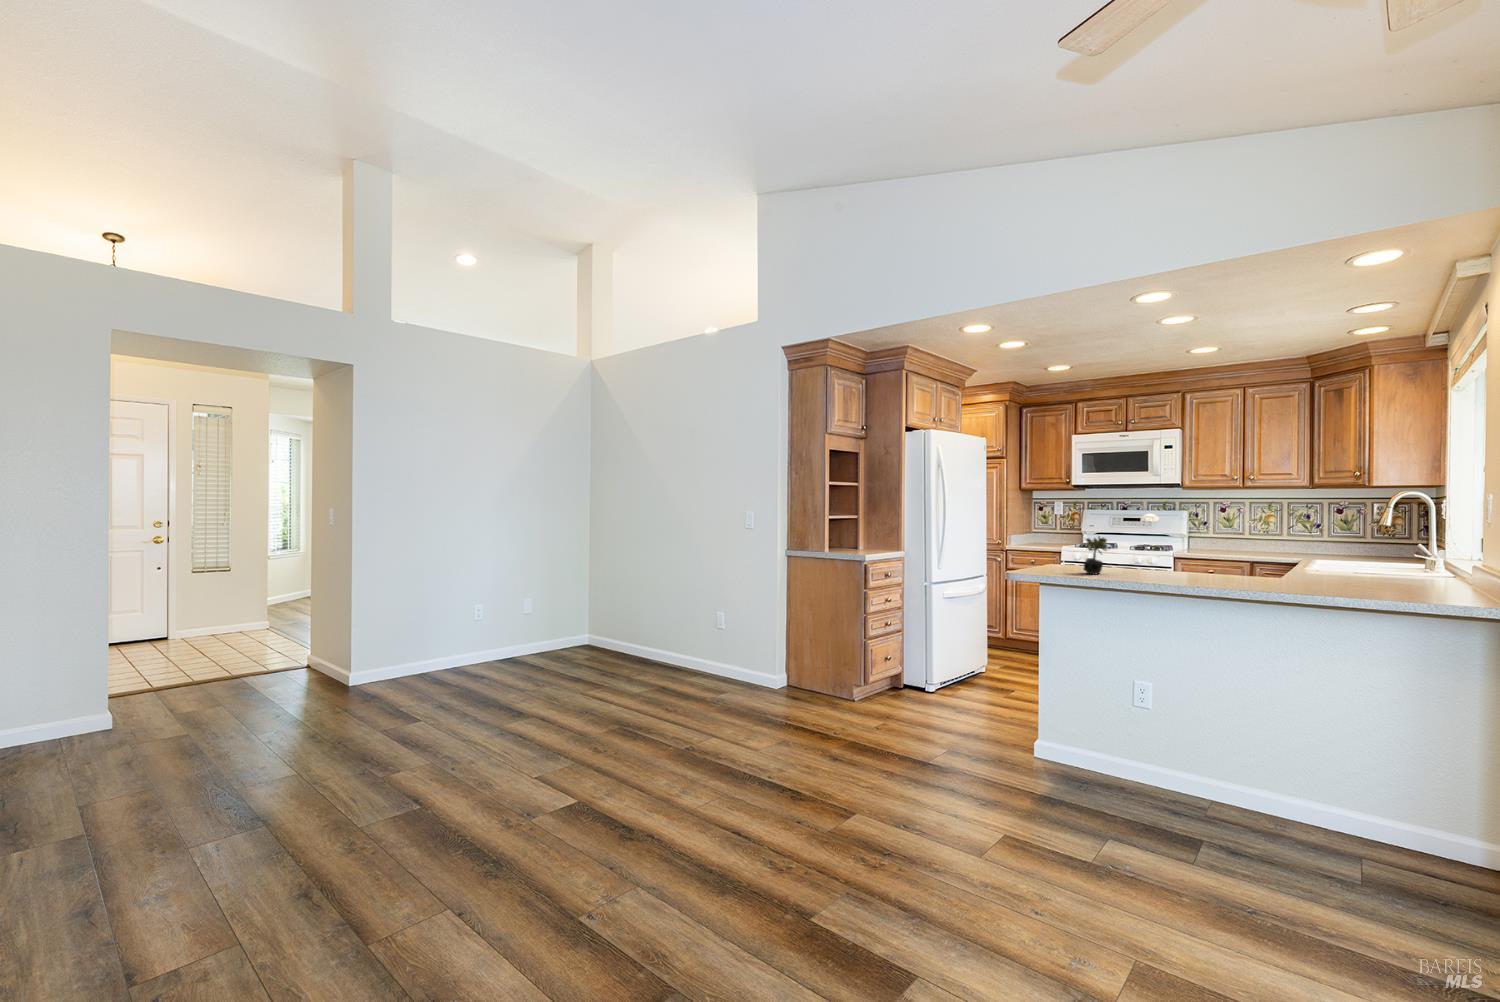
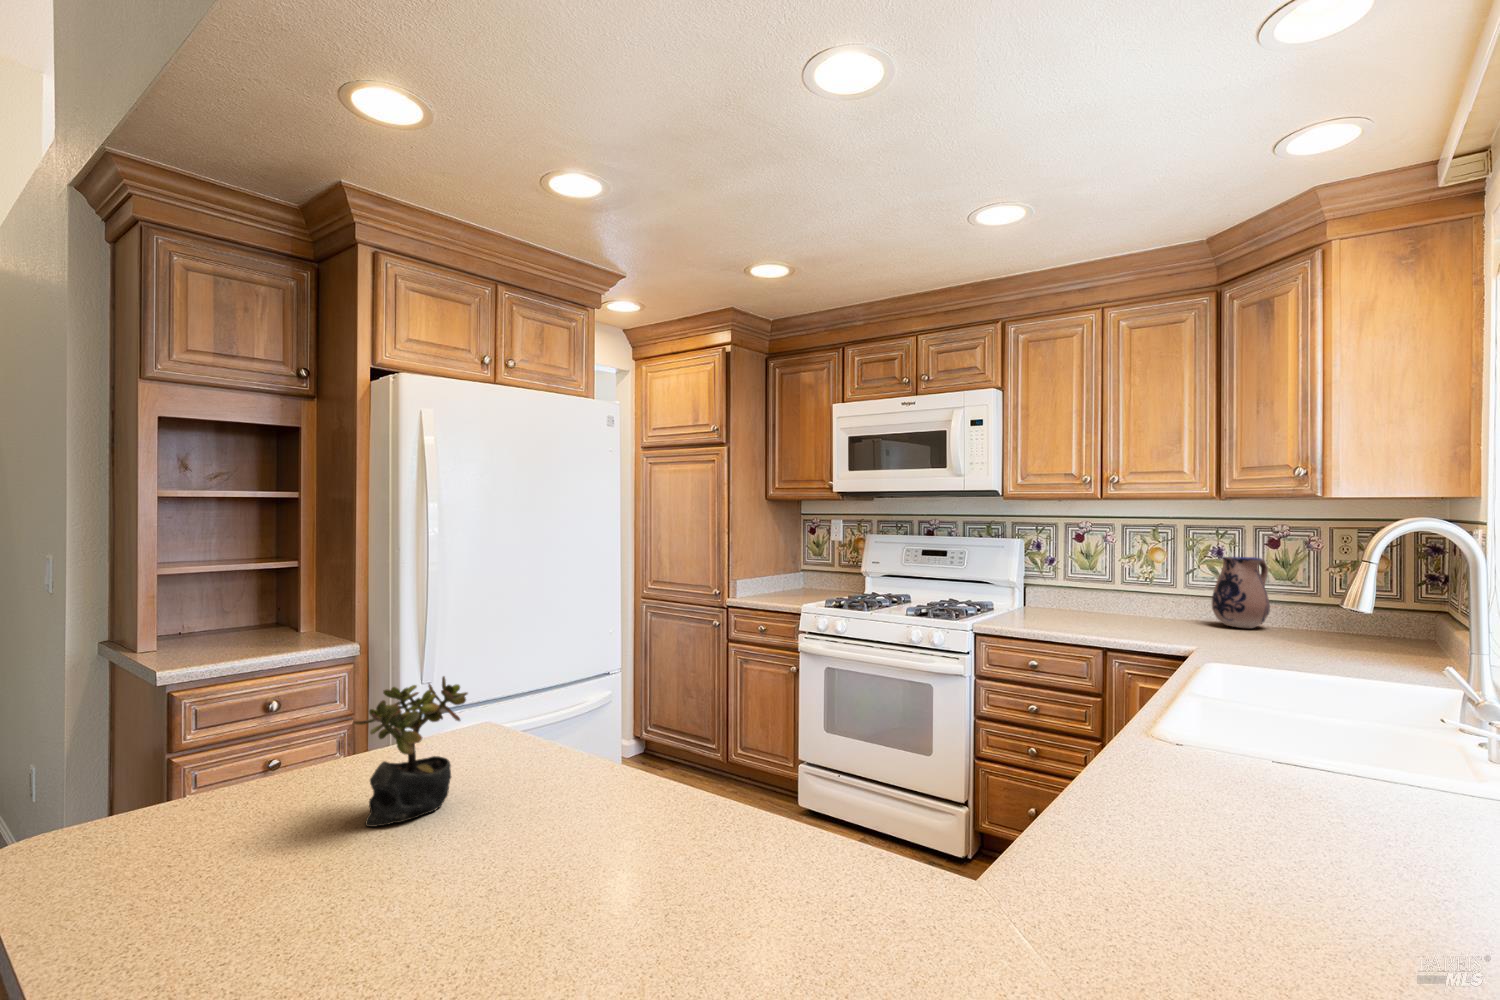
ceramic pitcher: none [1306,518,1339,555] -> present [1212,557,1270,628]

